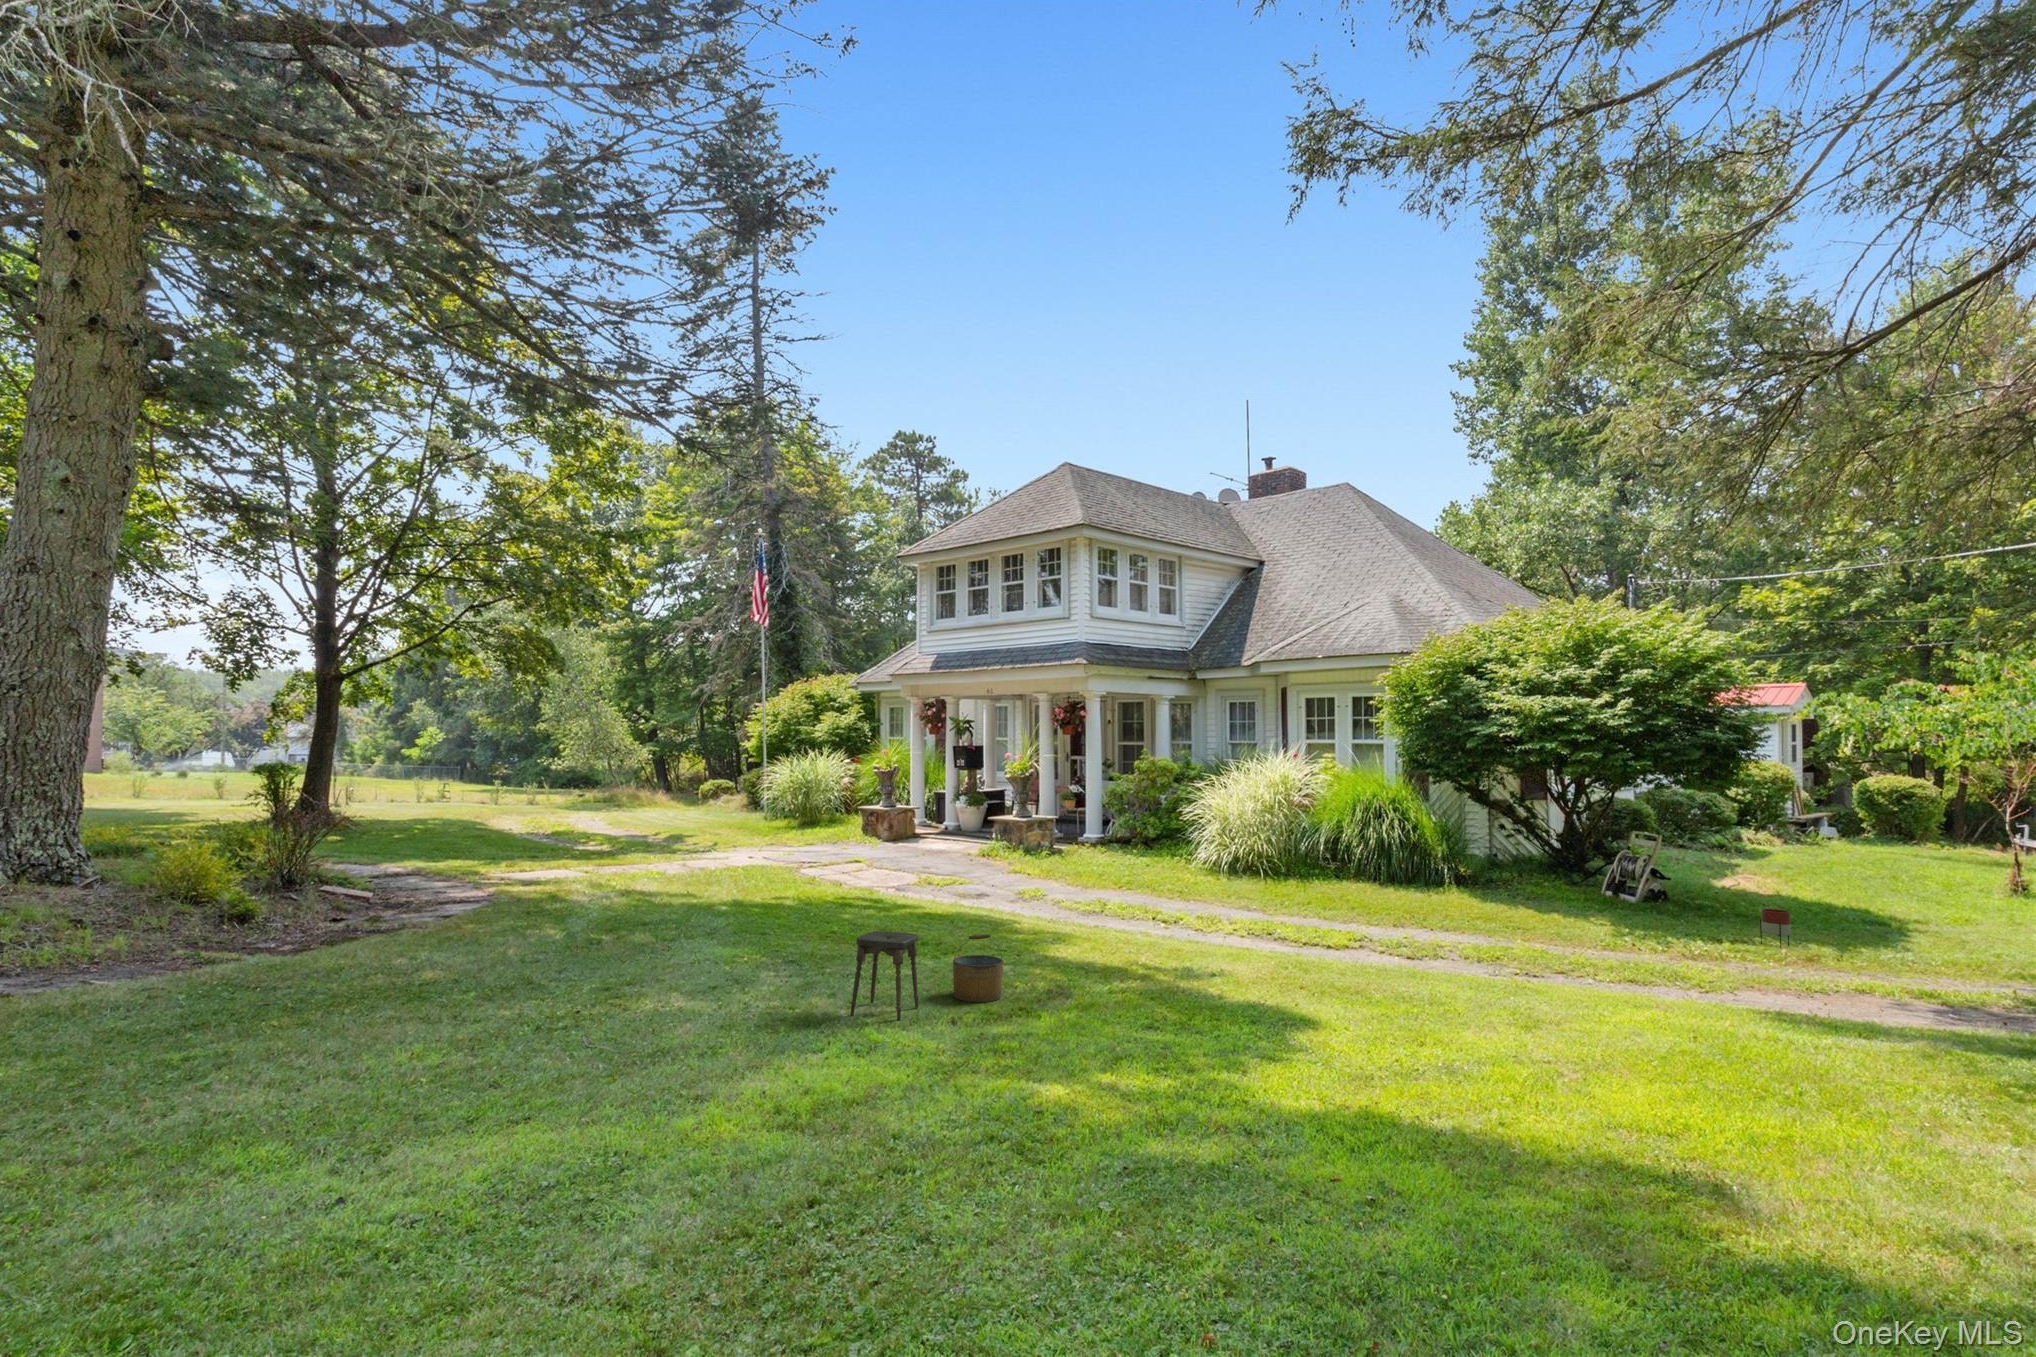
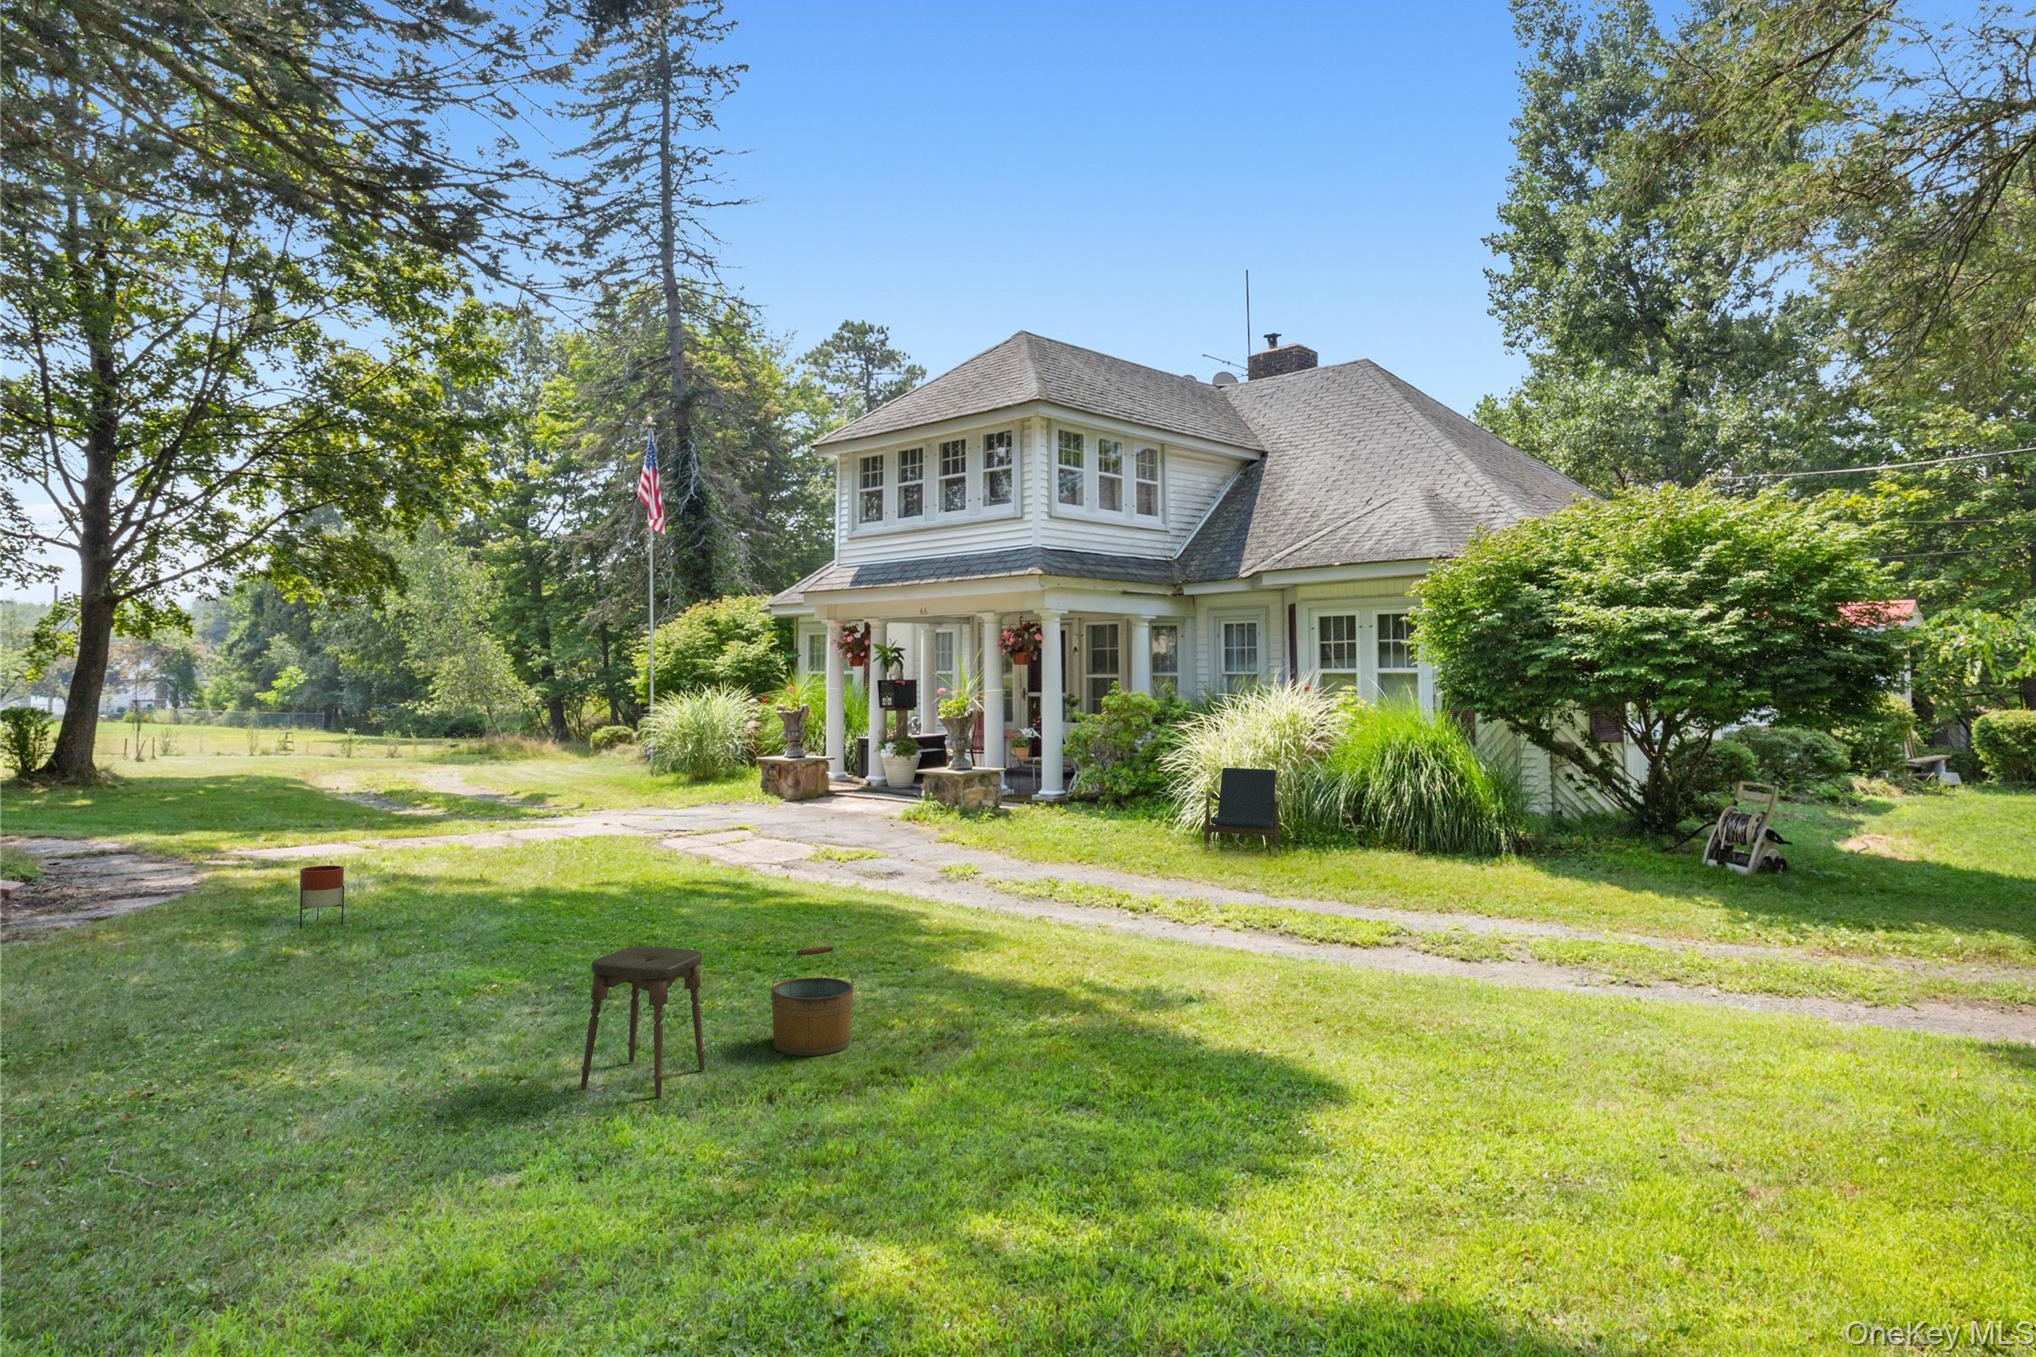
lounge chair: none [1219,818,1278,888] -> present [1204,768,1281,857]
planter: present [1760,909,1791,948] -> present [299,865,344,928]

